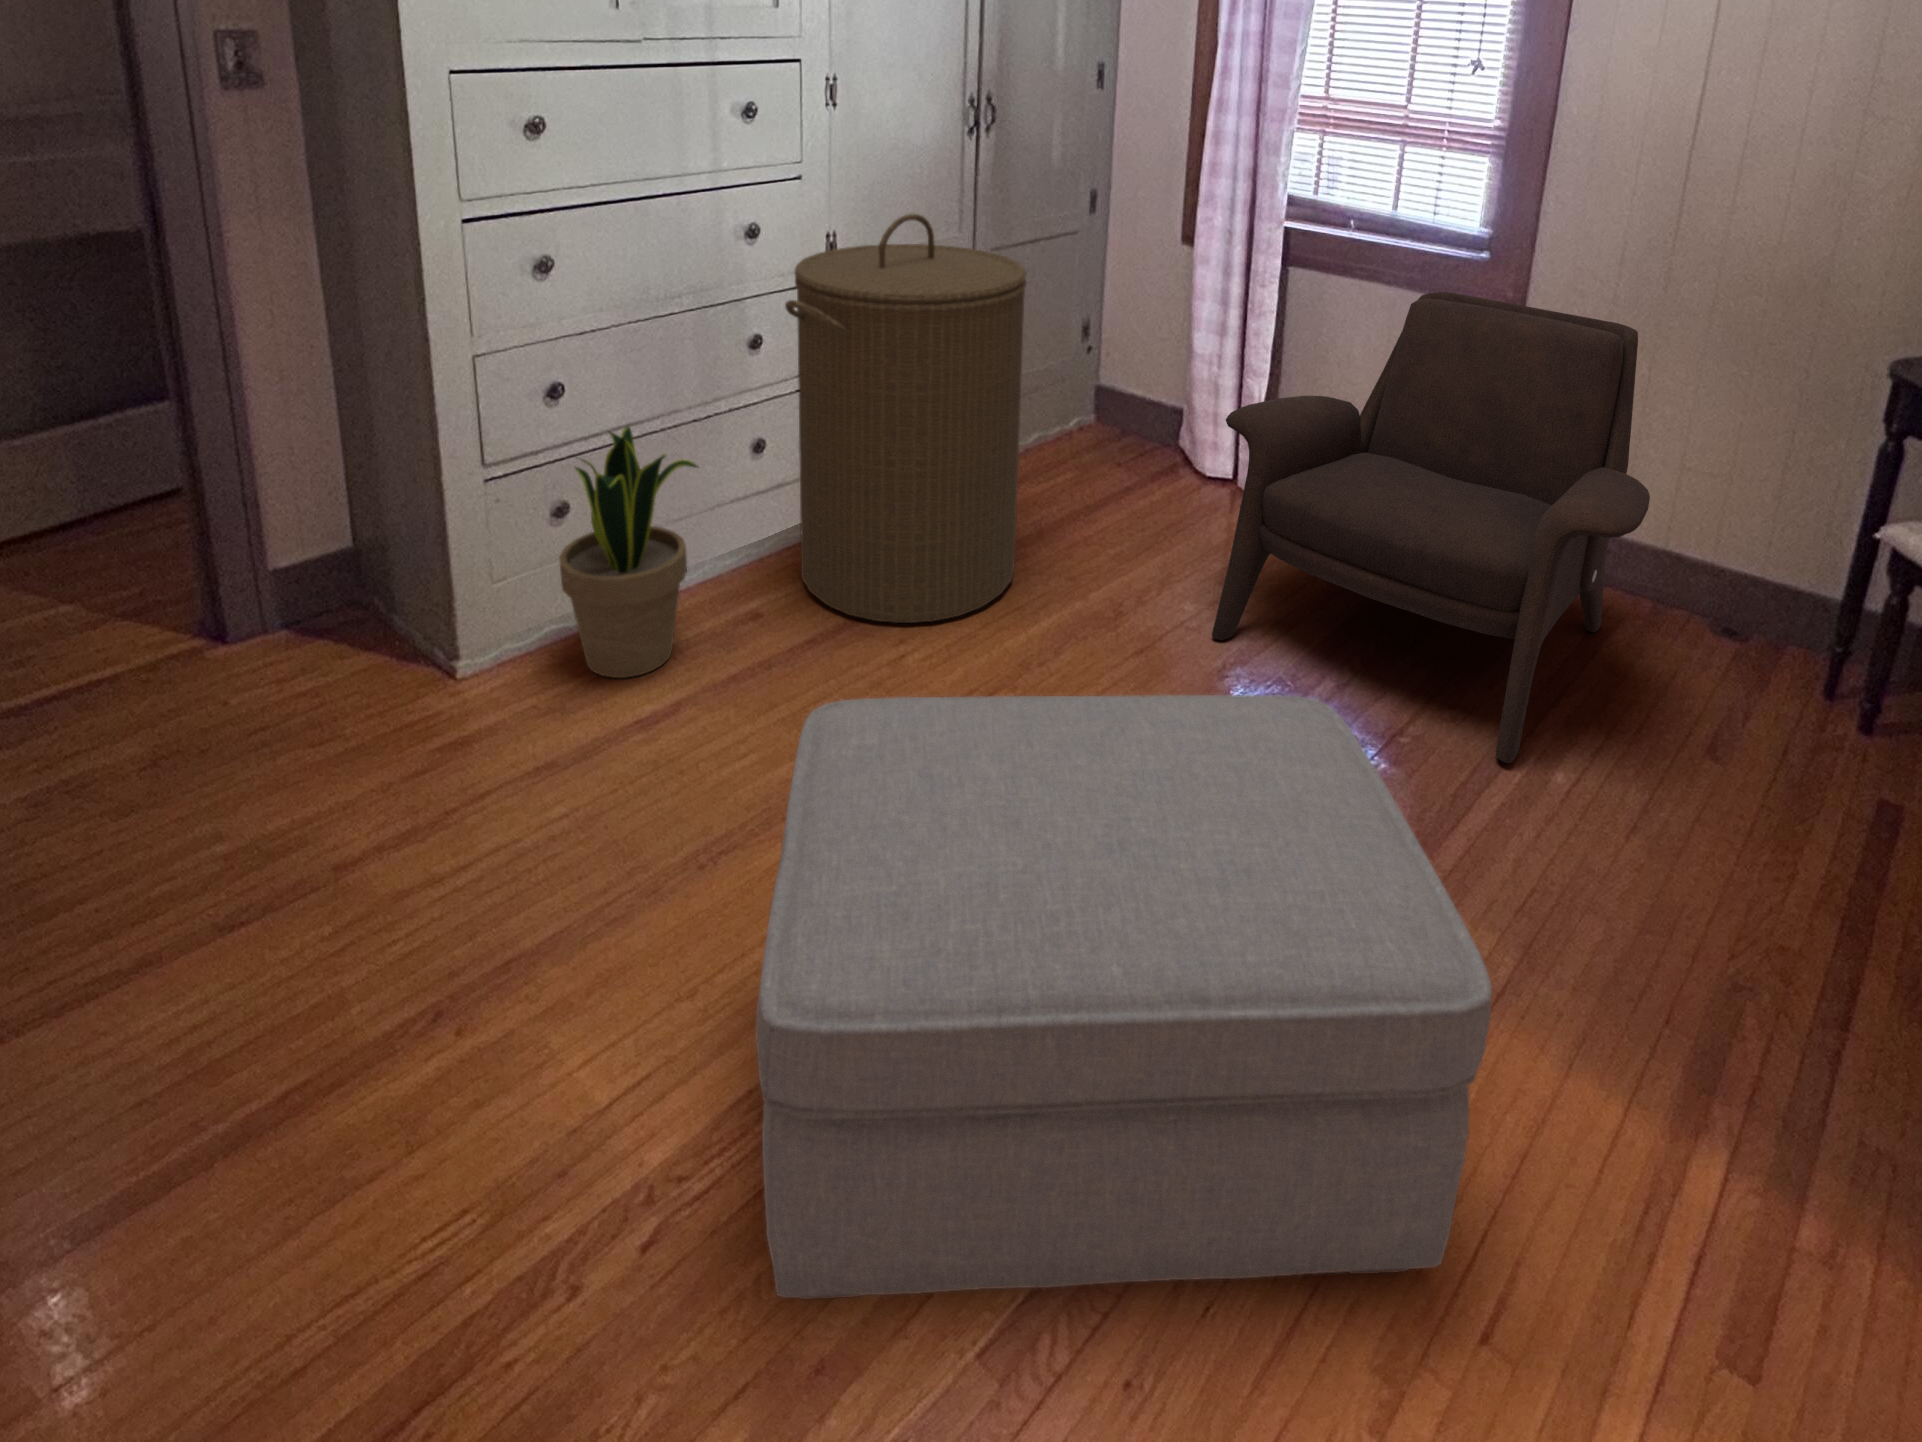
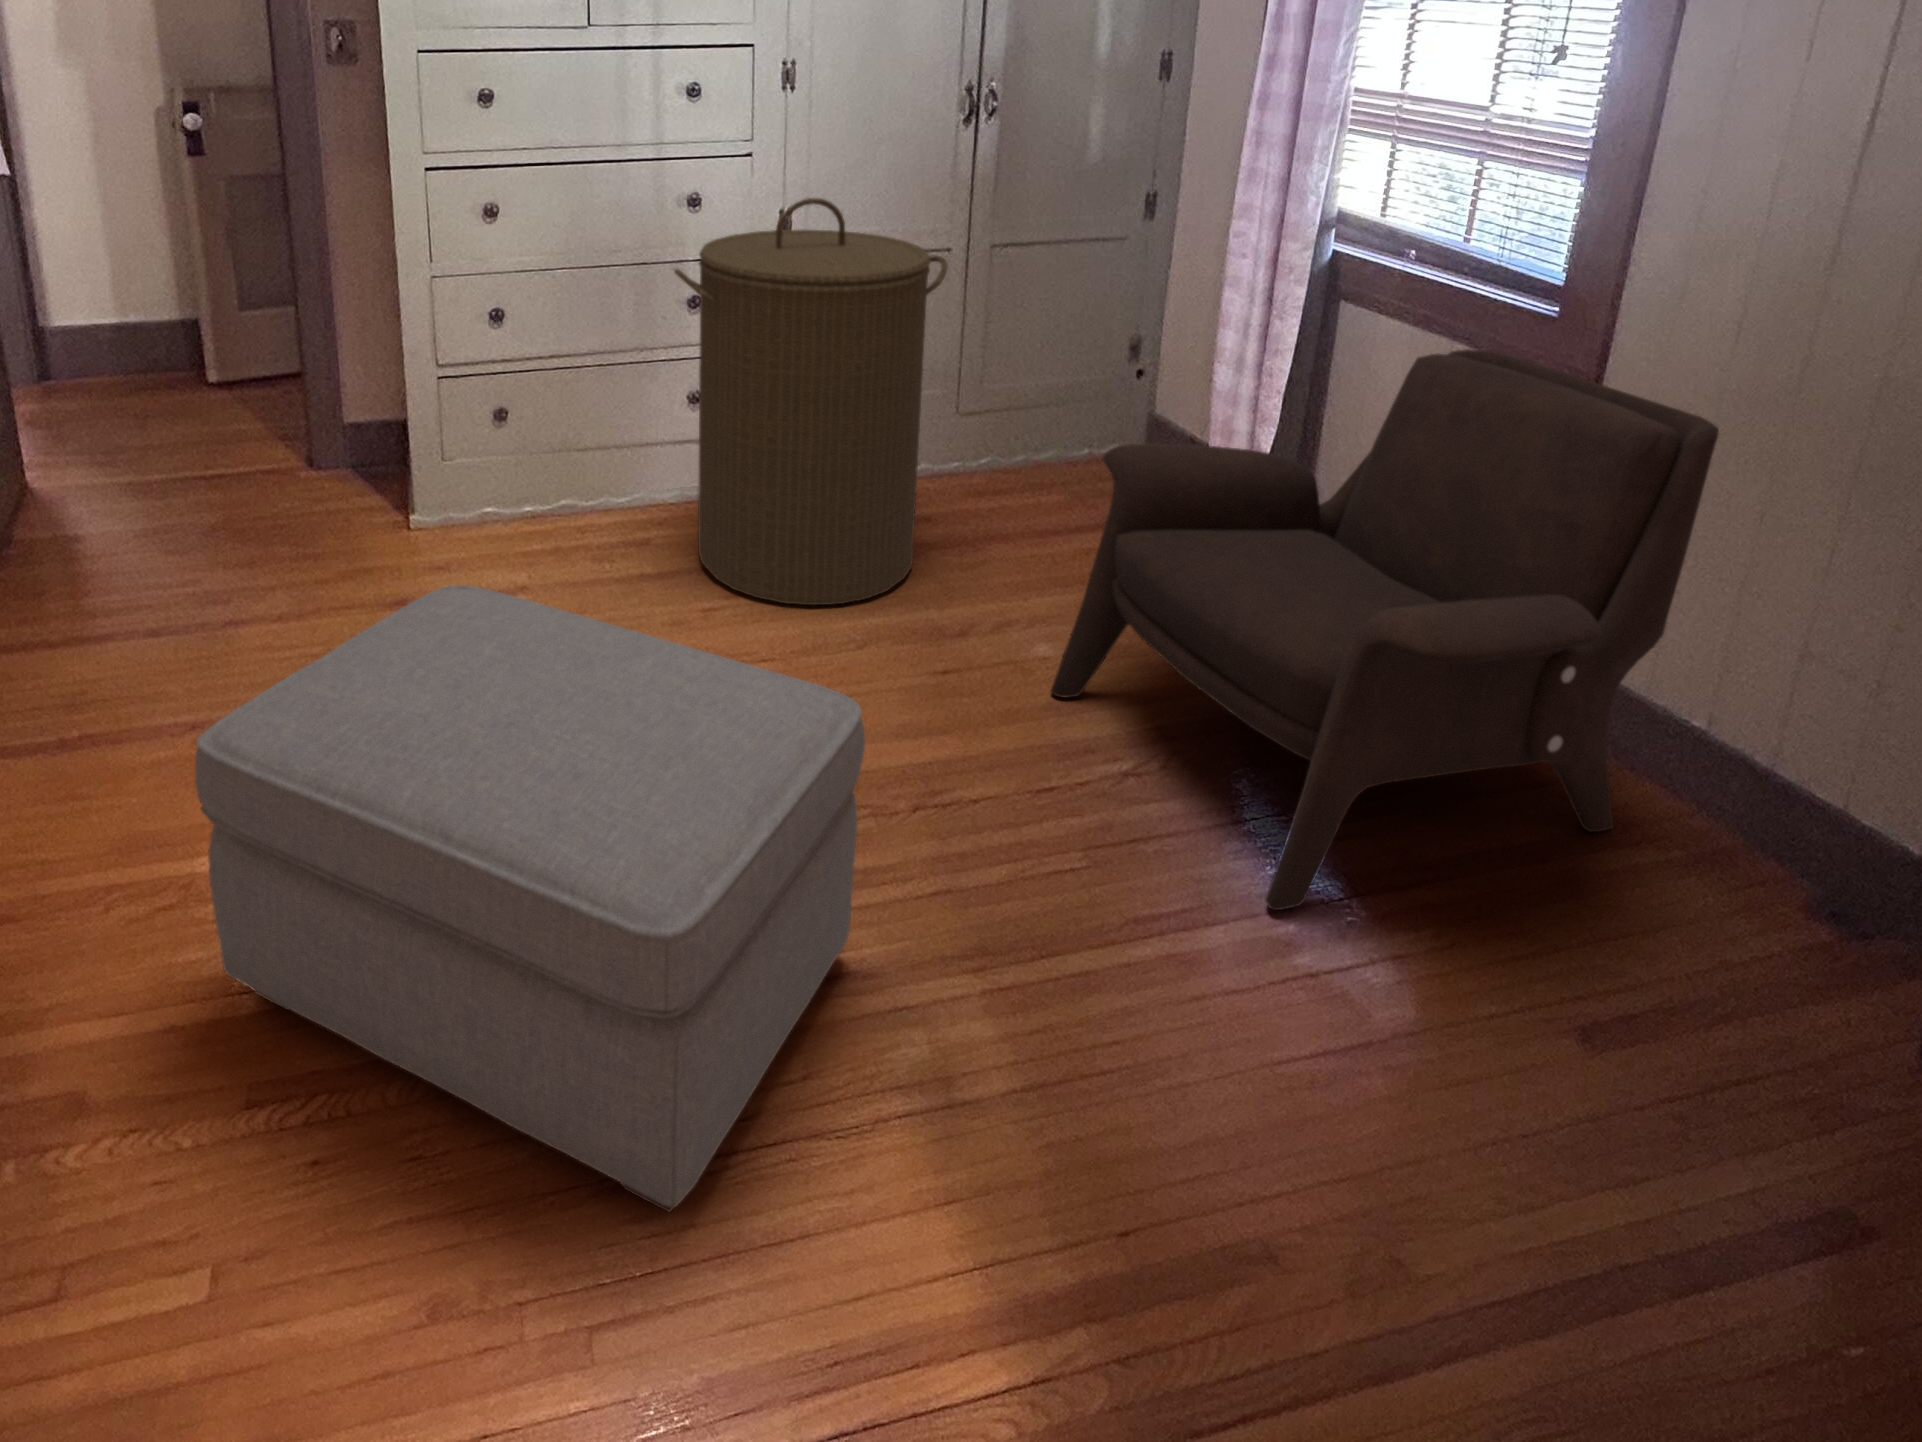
potted plant: present [559,426,699,678] -> none [466,364,586,580]

